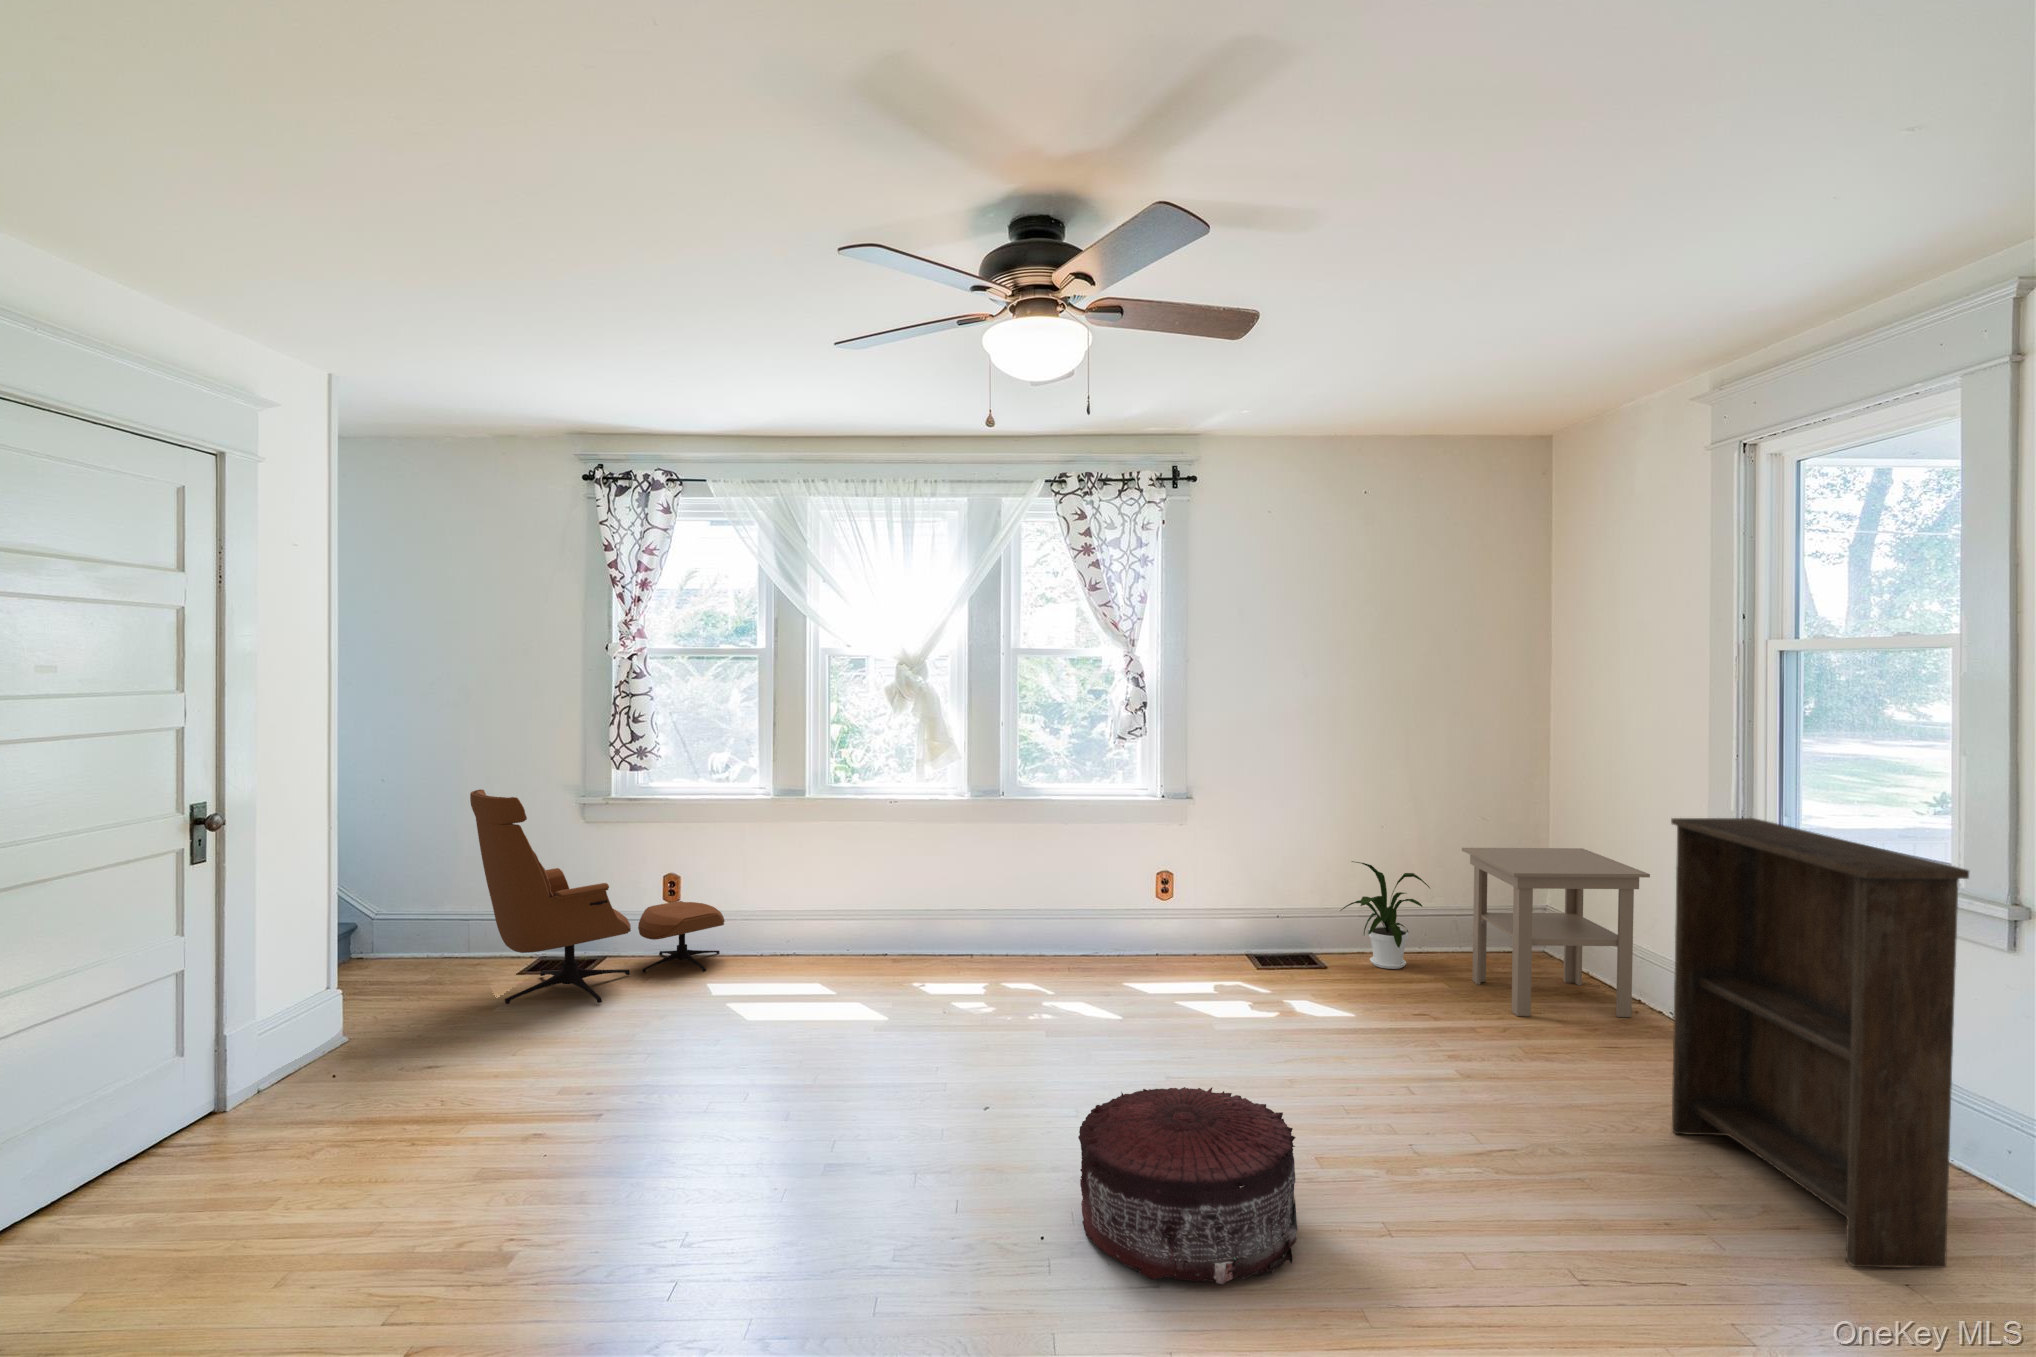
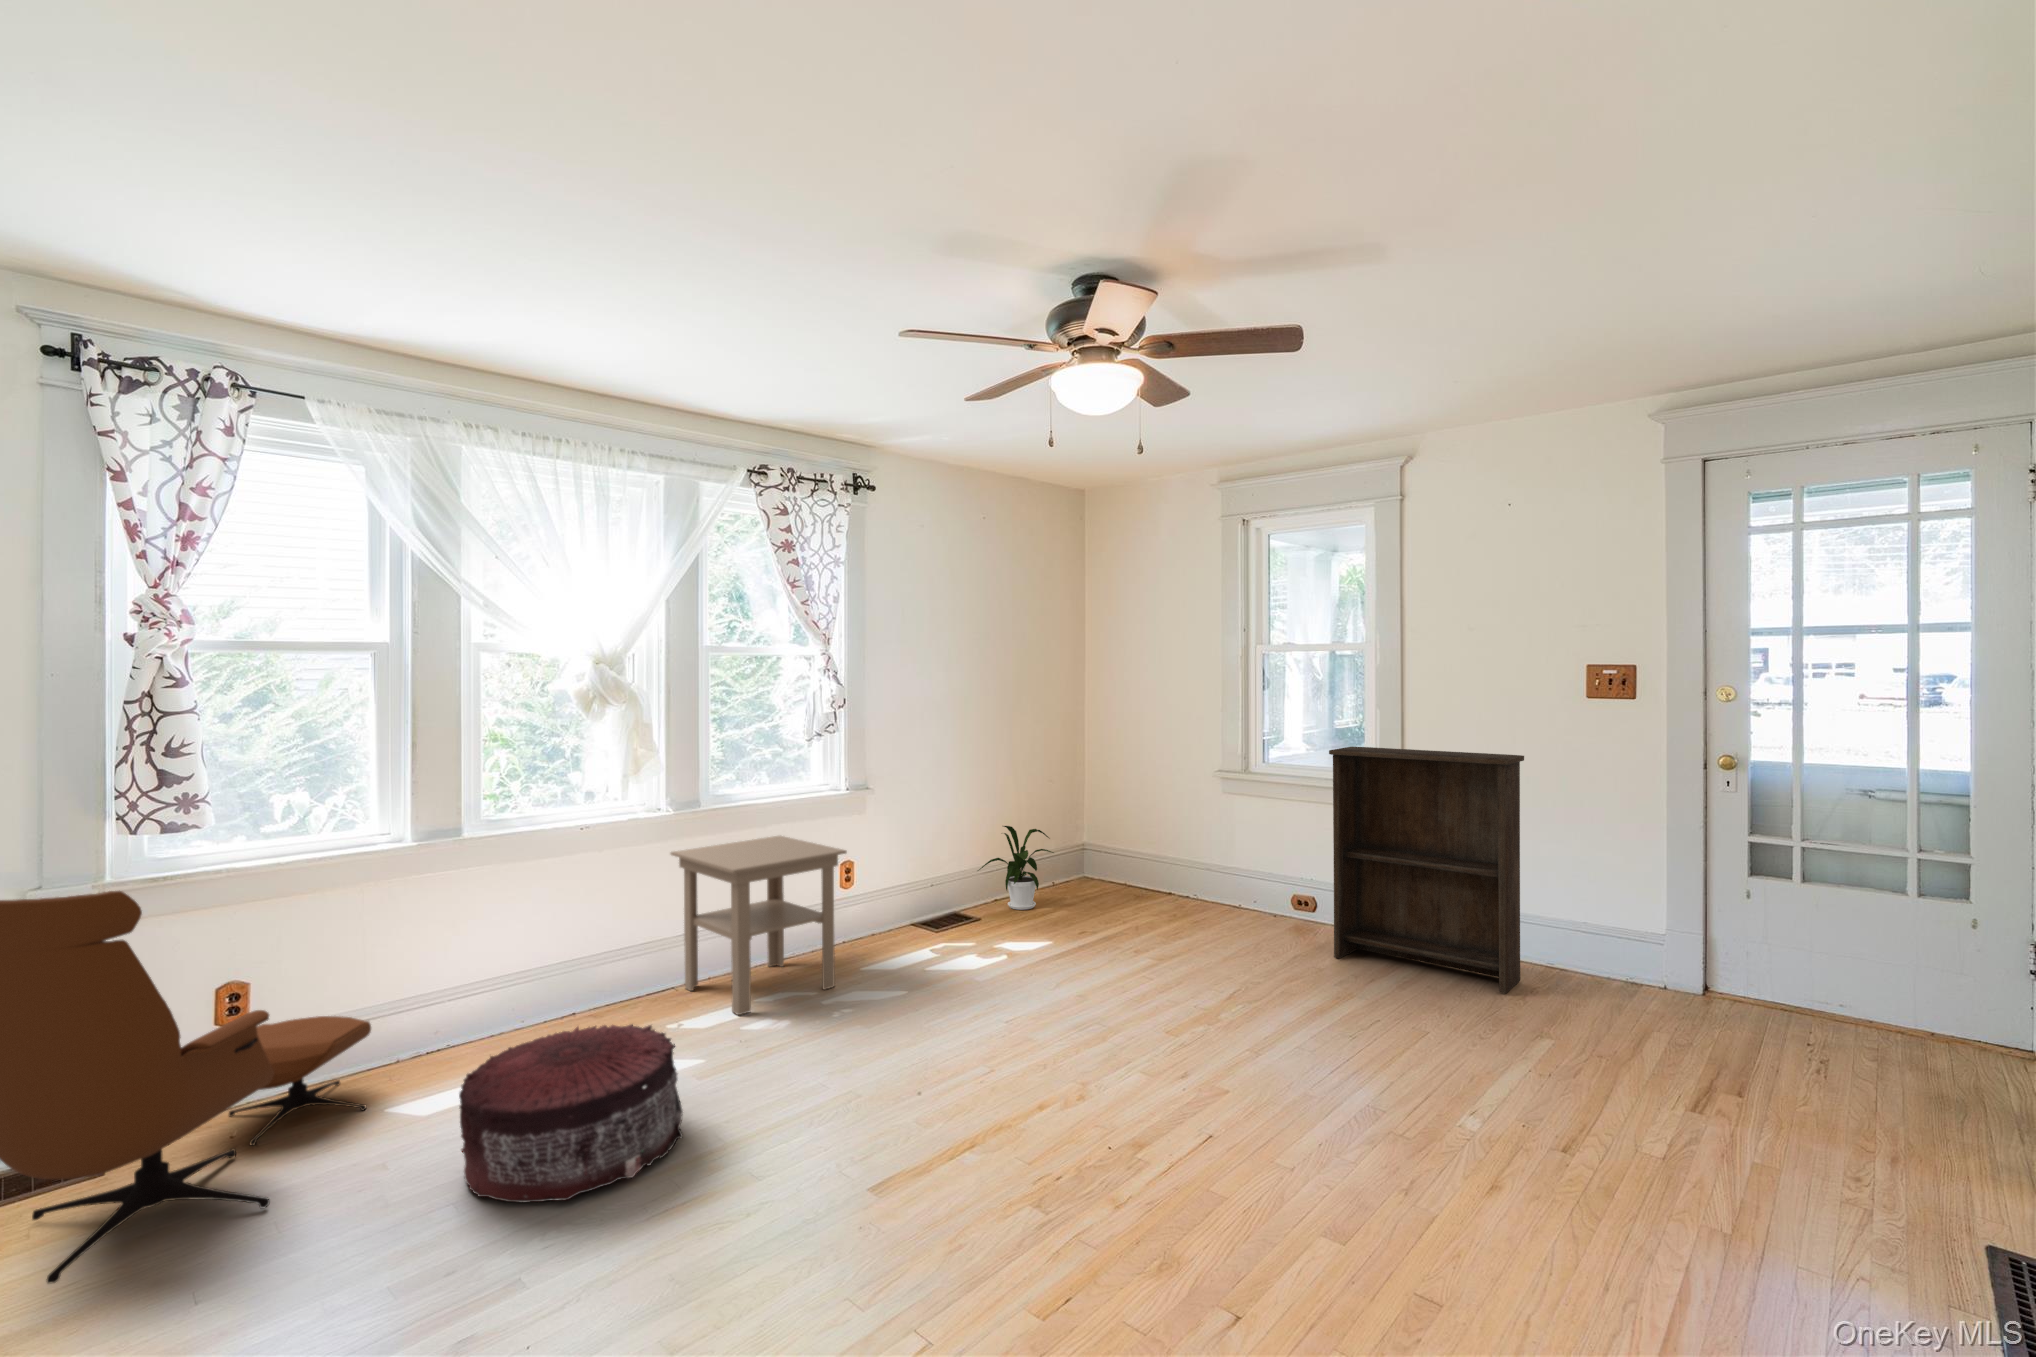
side table: present [1462,848,1650,1017] -> present [671,836,847,1015]
pouf: present [1078,1087,1297,1284] -> present [459,1024,683,1203]

